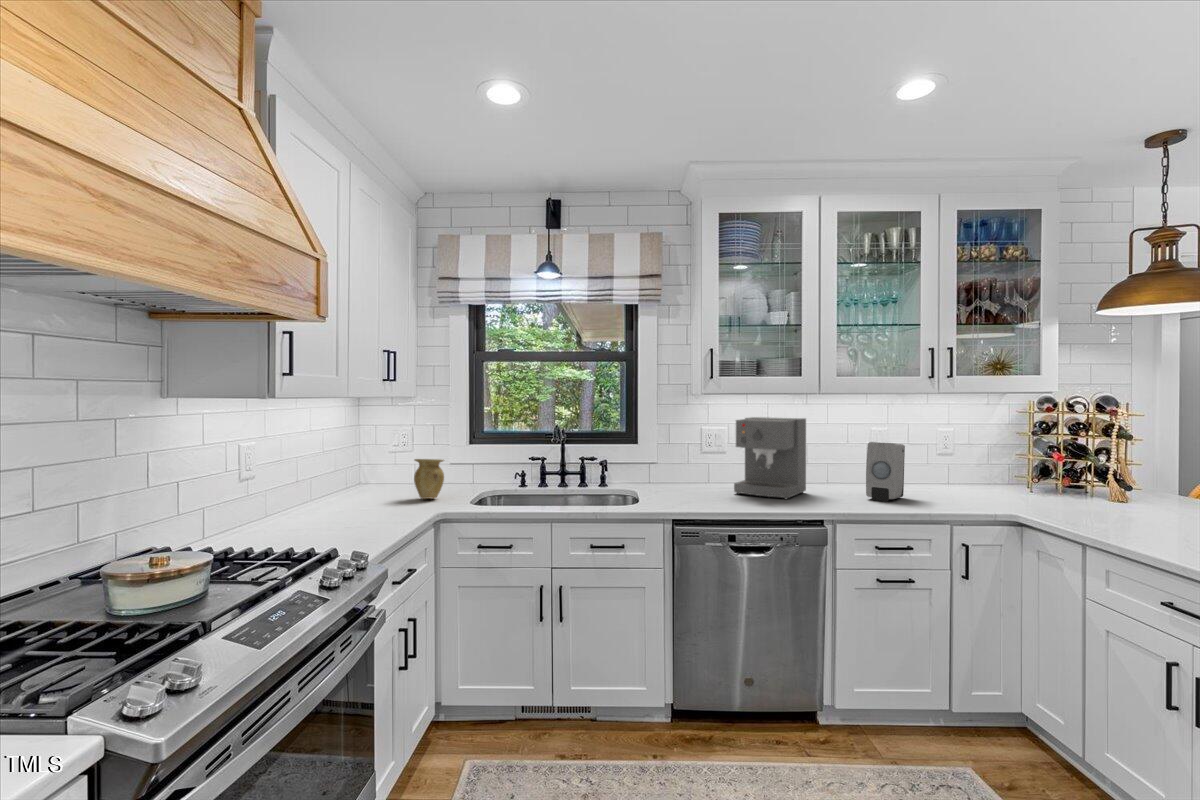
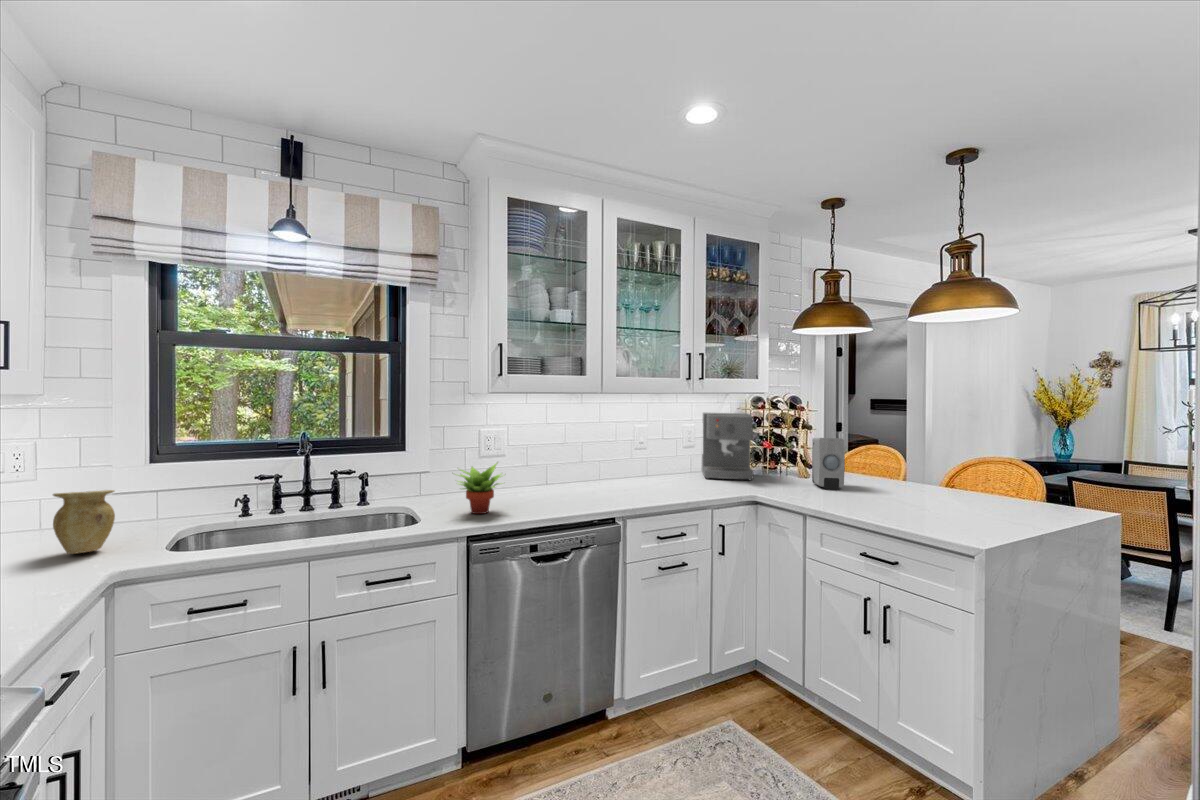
coffee maker: present [734,417,806,499] -> present [702,412,754,480]
soap dispenser: present [866,442,905,502] -> present [812,438,845,490]
succulent plant: none [665,456,713,502] -> present [458,463,502,514]

